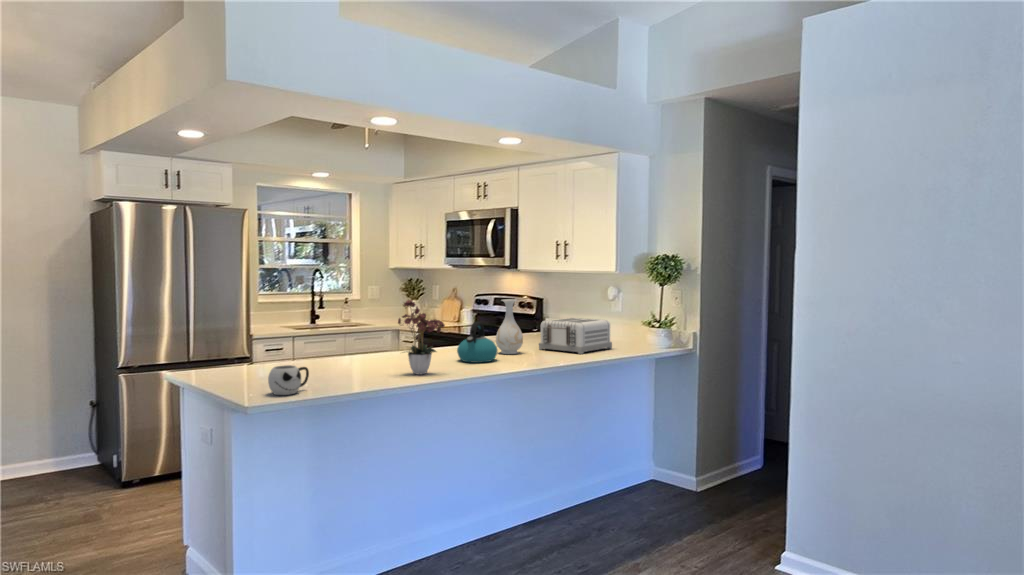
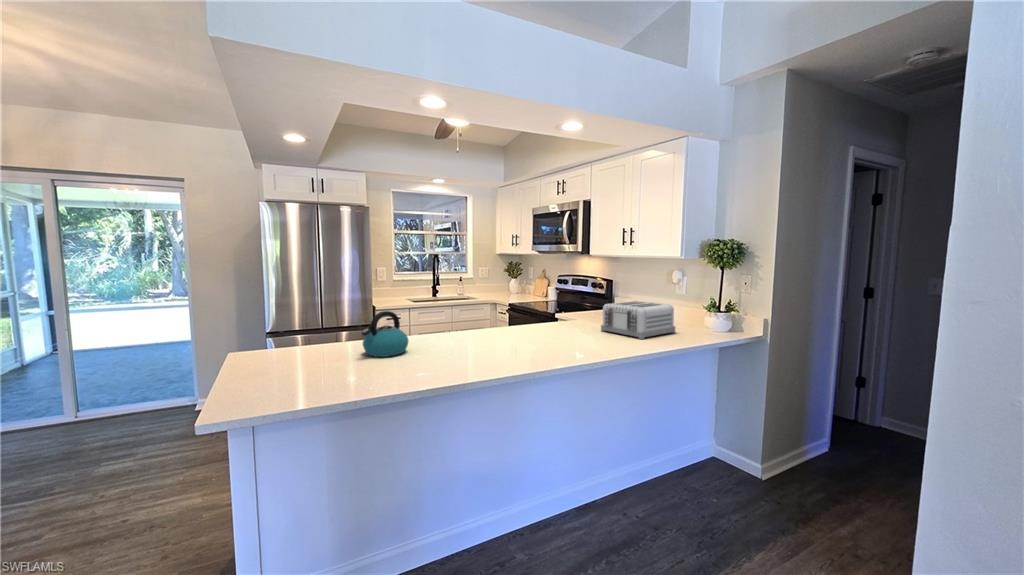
vase: present [496,299,523,354] -> none [557,283,583,336]
flower arrangement: present [398,300,445,375] -> none [436,282,492,362]
kettle: present [457,322,498,363] -> present [362,311,408,357]
mug: present [268,365,309,395] -> none [280,356,331,389]

